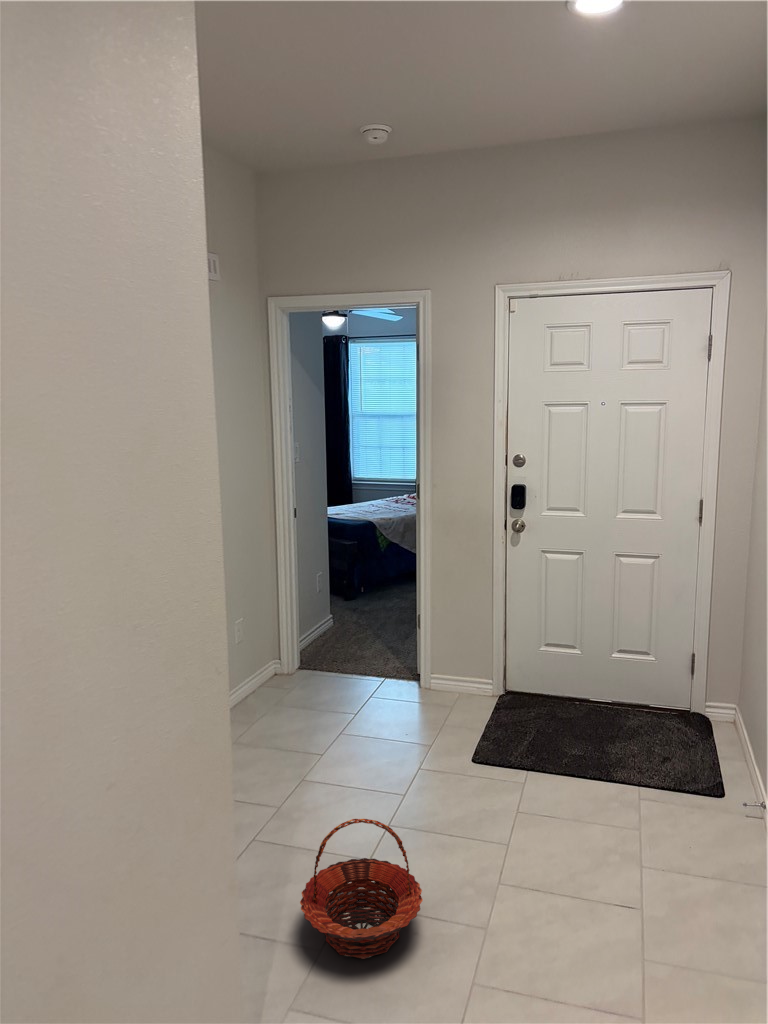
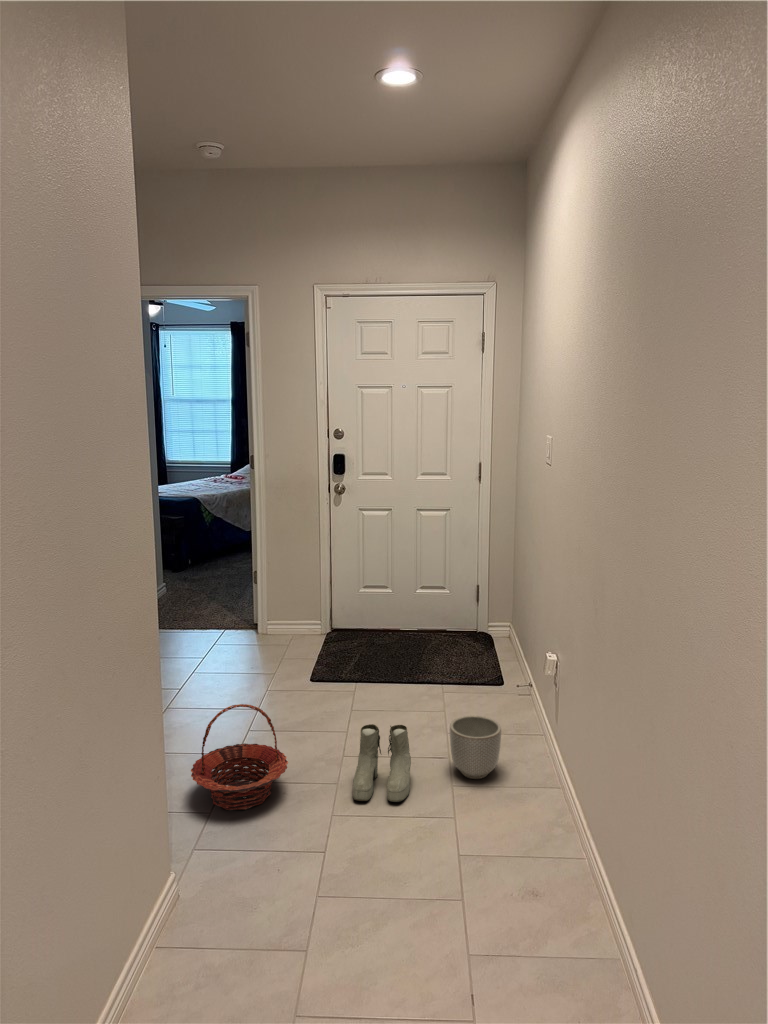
boots: none [506,863,589,988] -> present [353,724,411,802]
planter: none [647,866,725,965] -> present [450,715,501,779]

